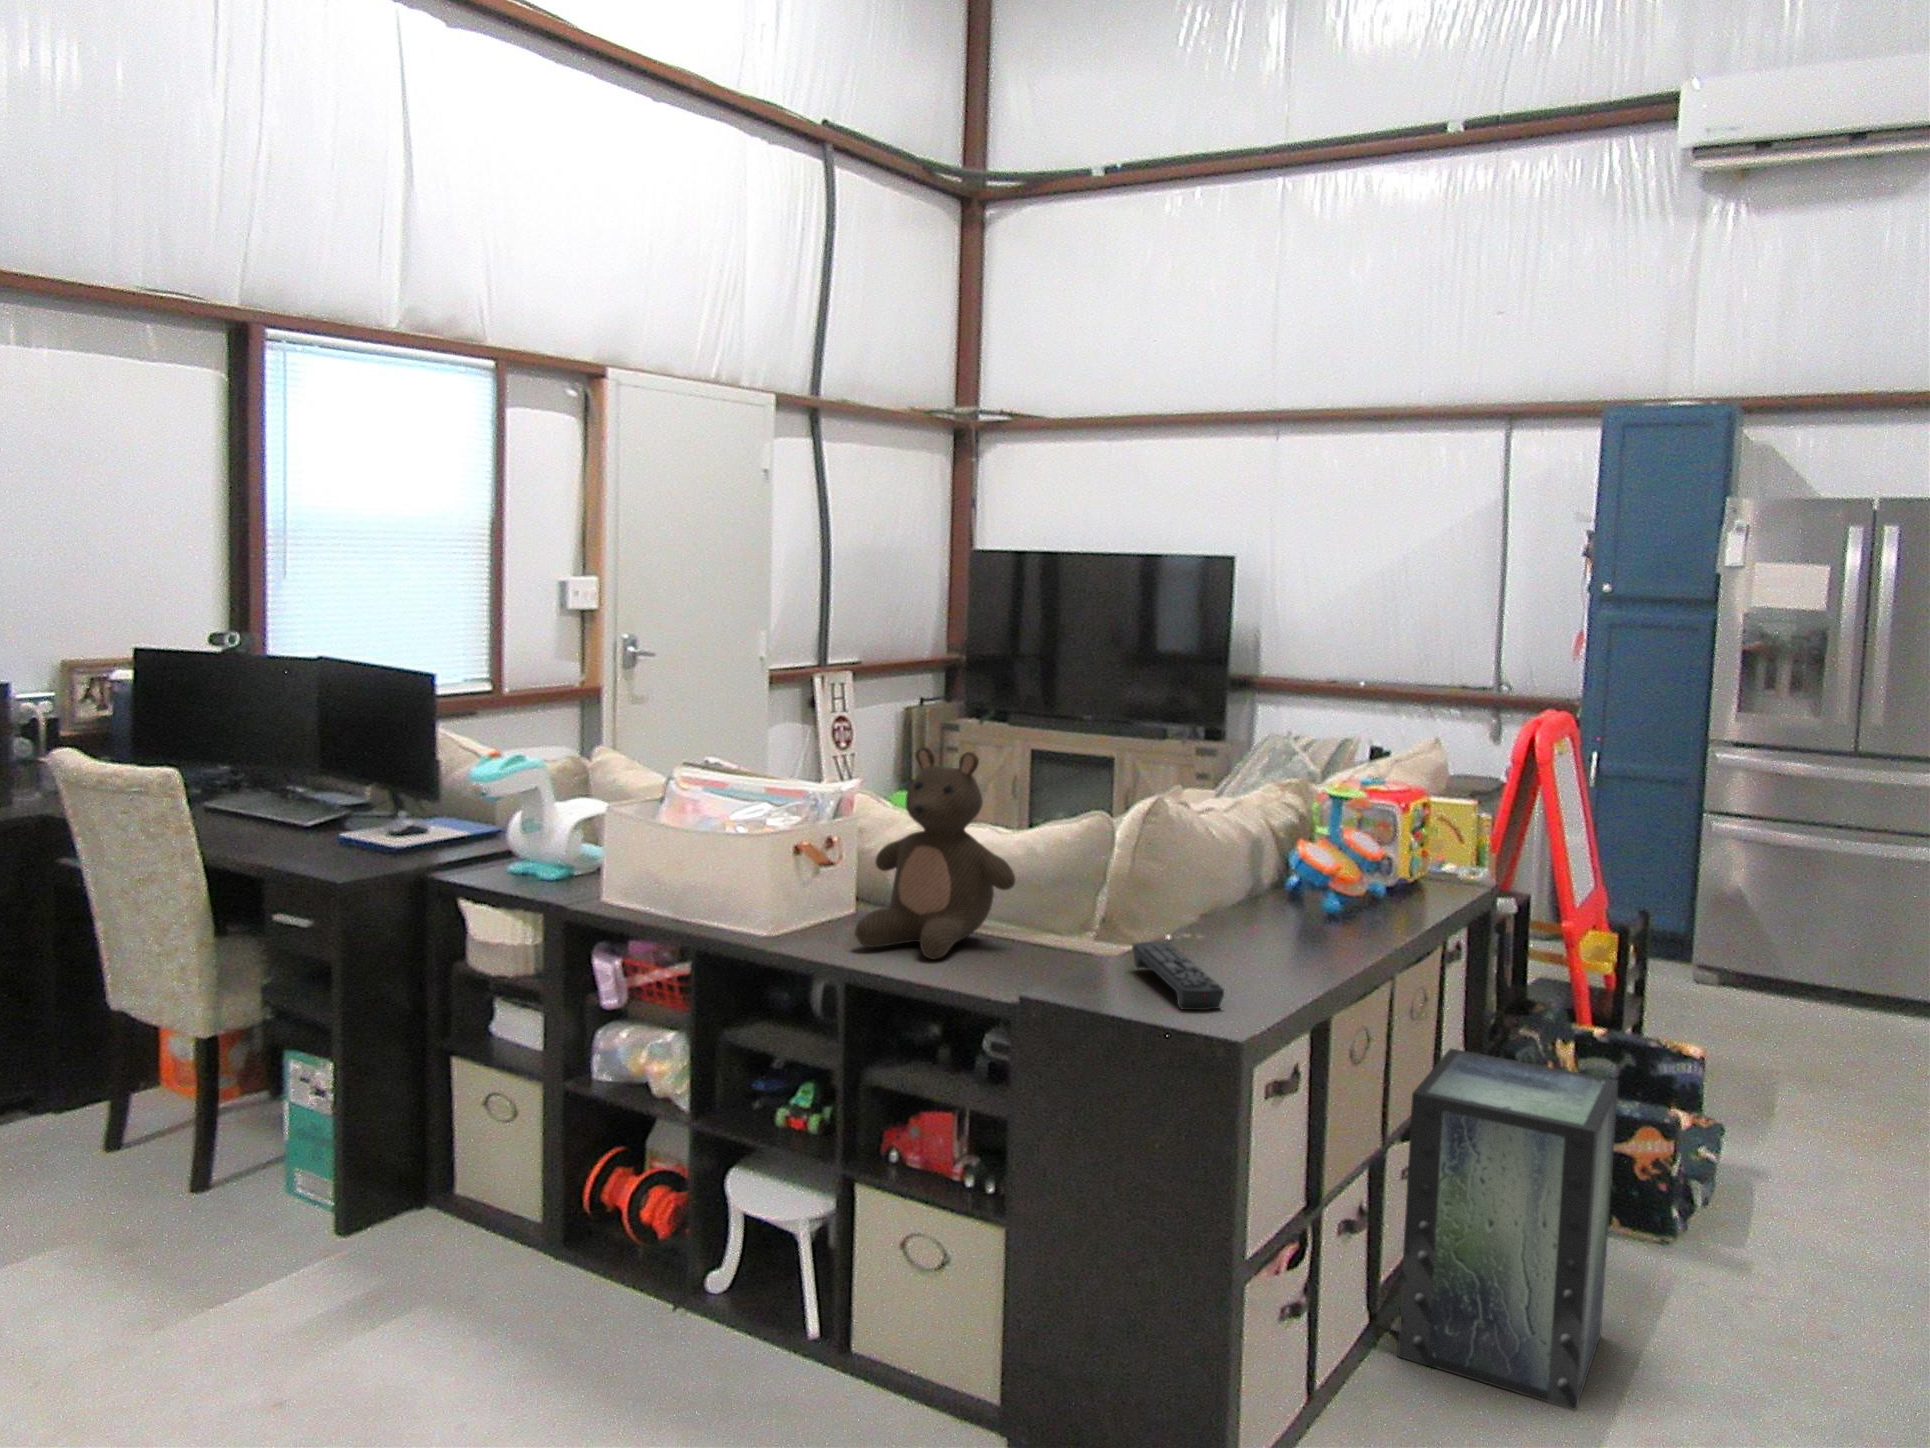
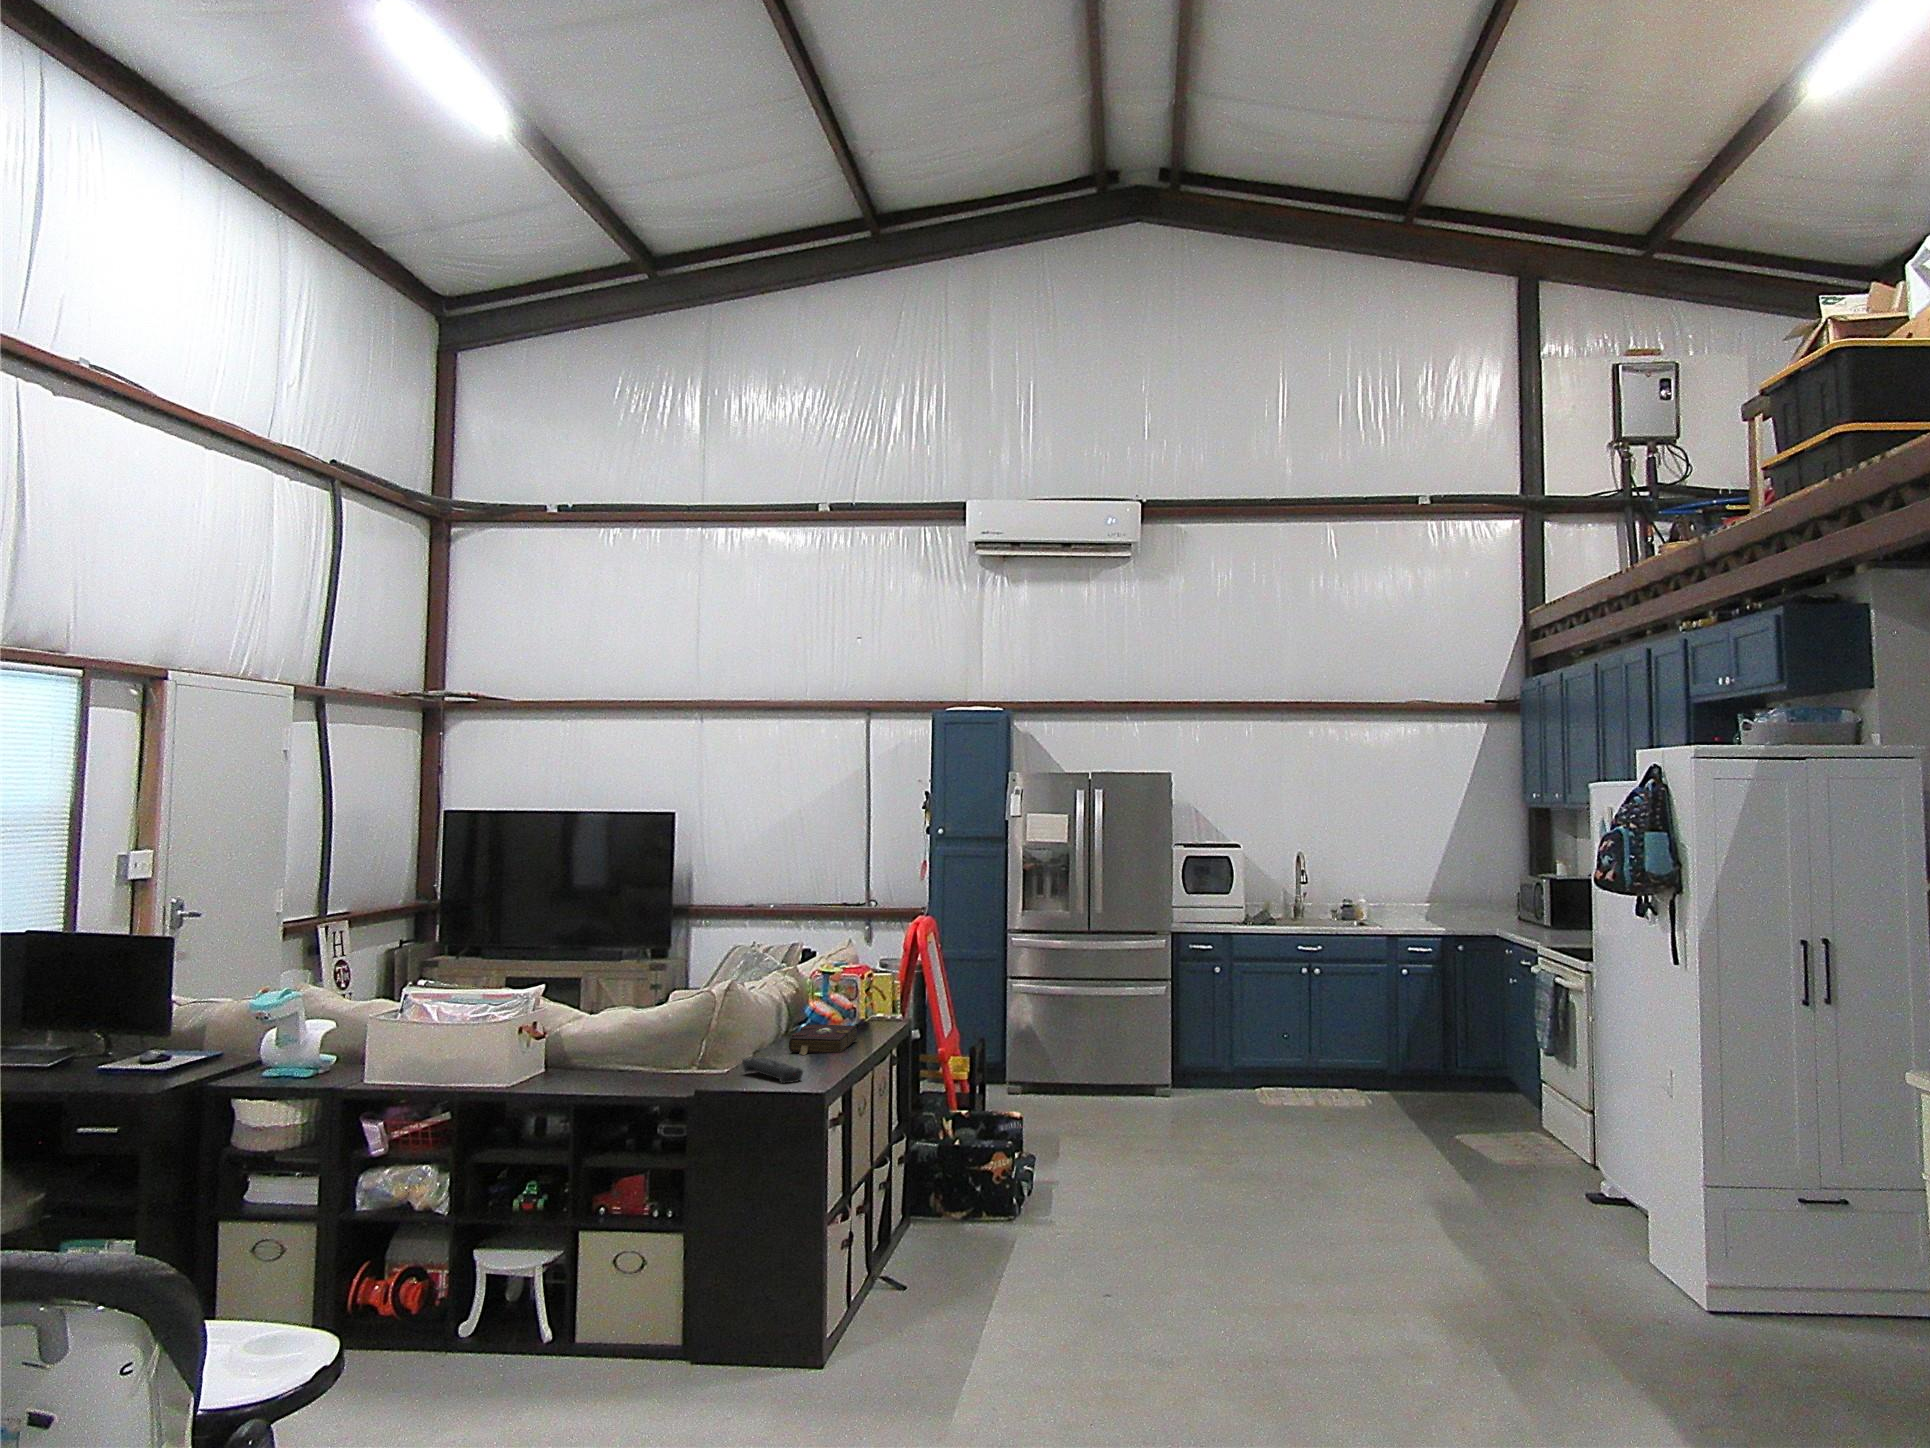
stuffed bear: present [855,747,1015,959] -> none [571,960,665,1084]
book: none [1249,880,1382,946] -> present [789,1025,857,1055]
storage box: present [1398,1049,1618,1410] -> none [881,1113,982,1291]

